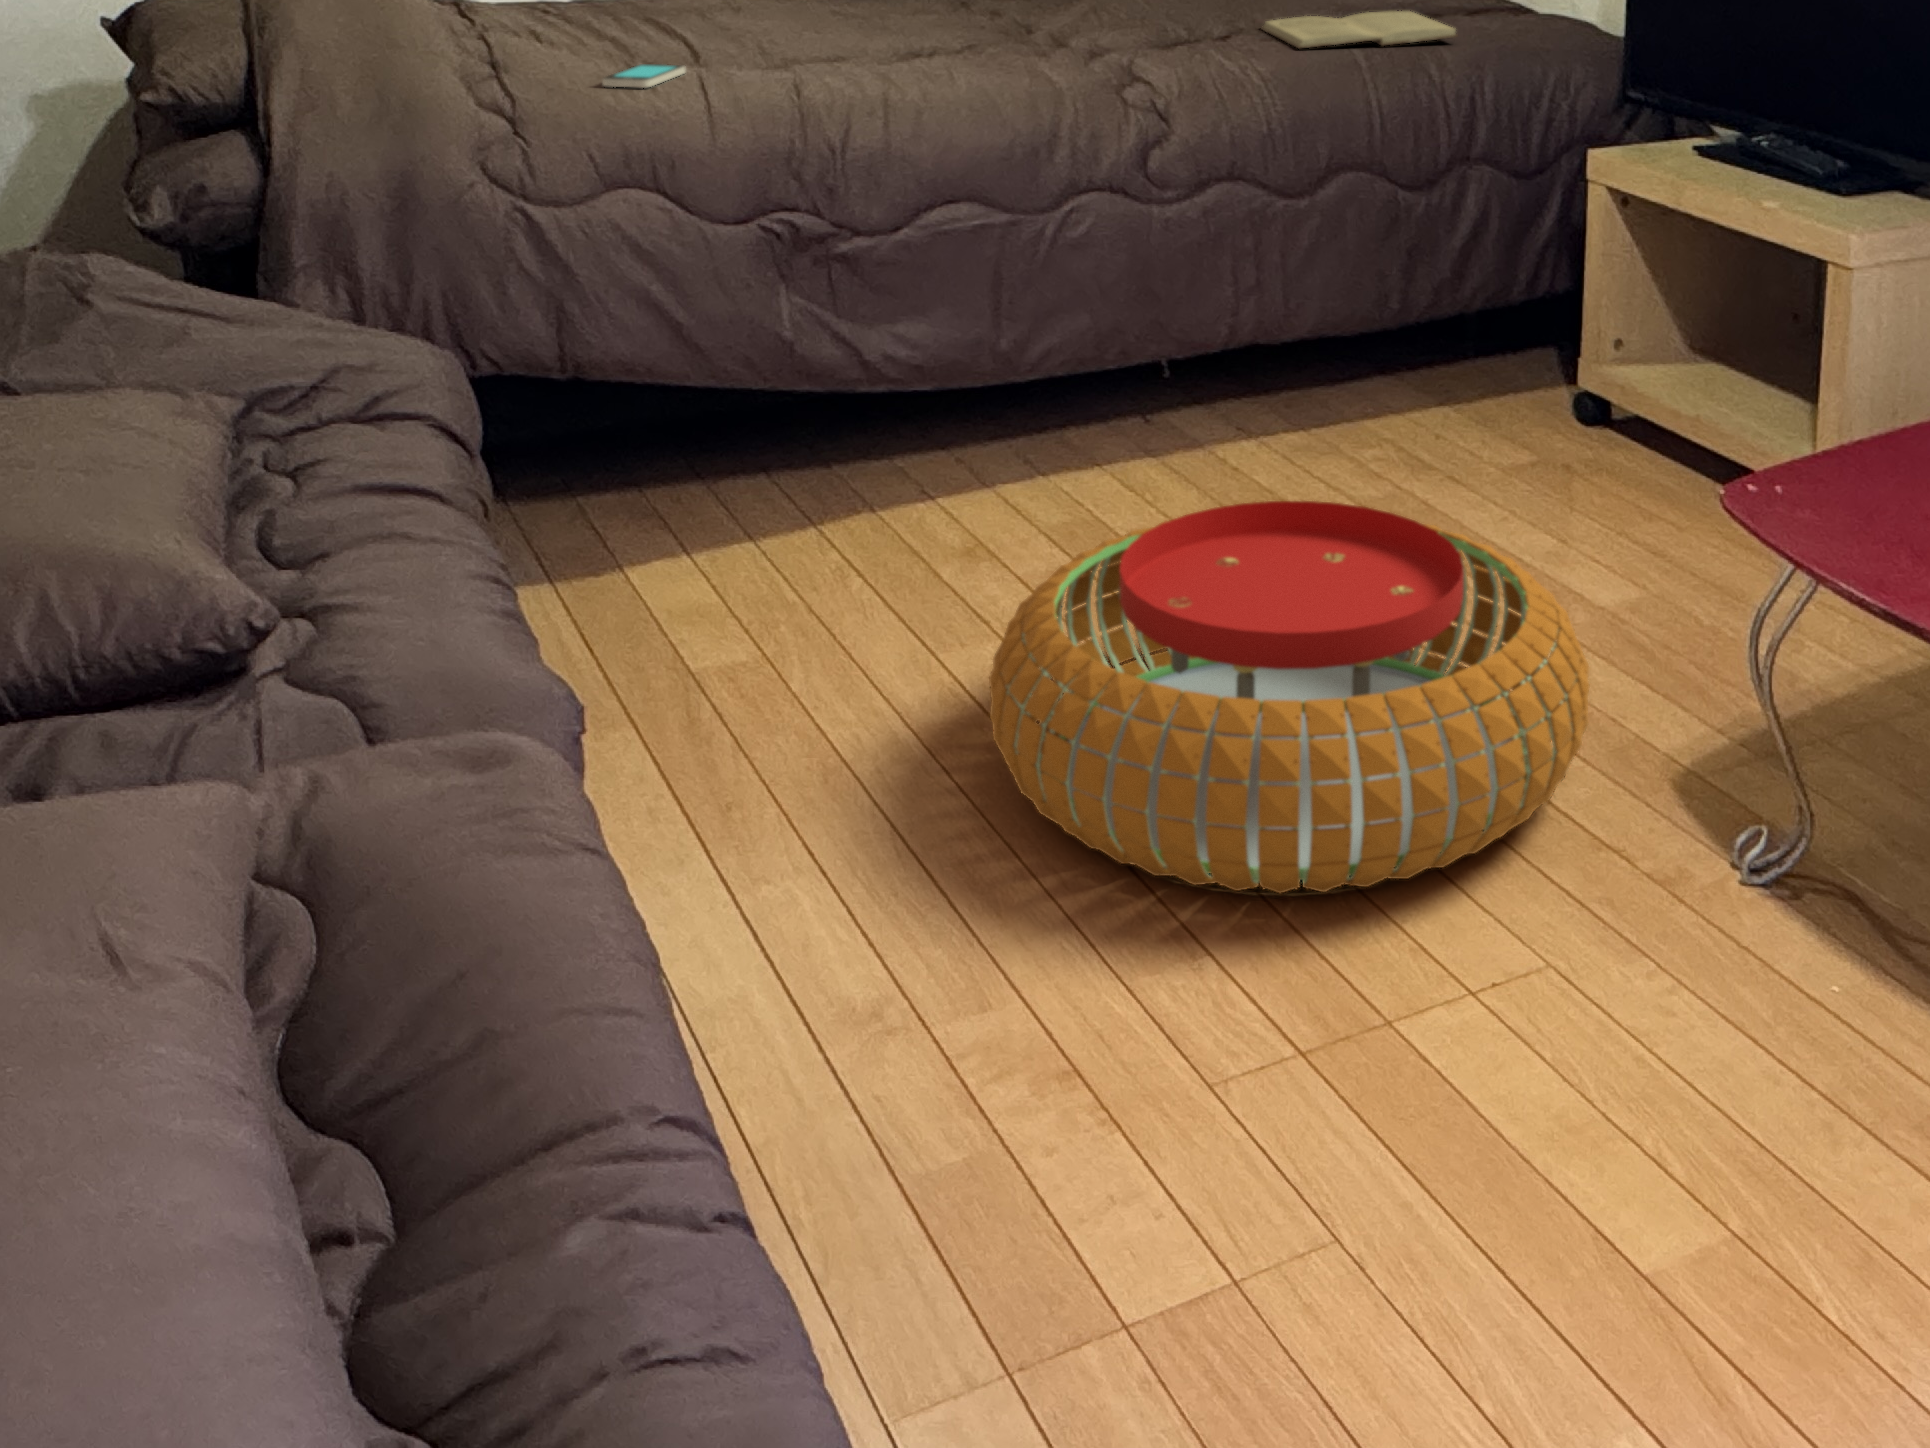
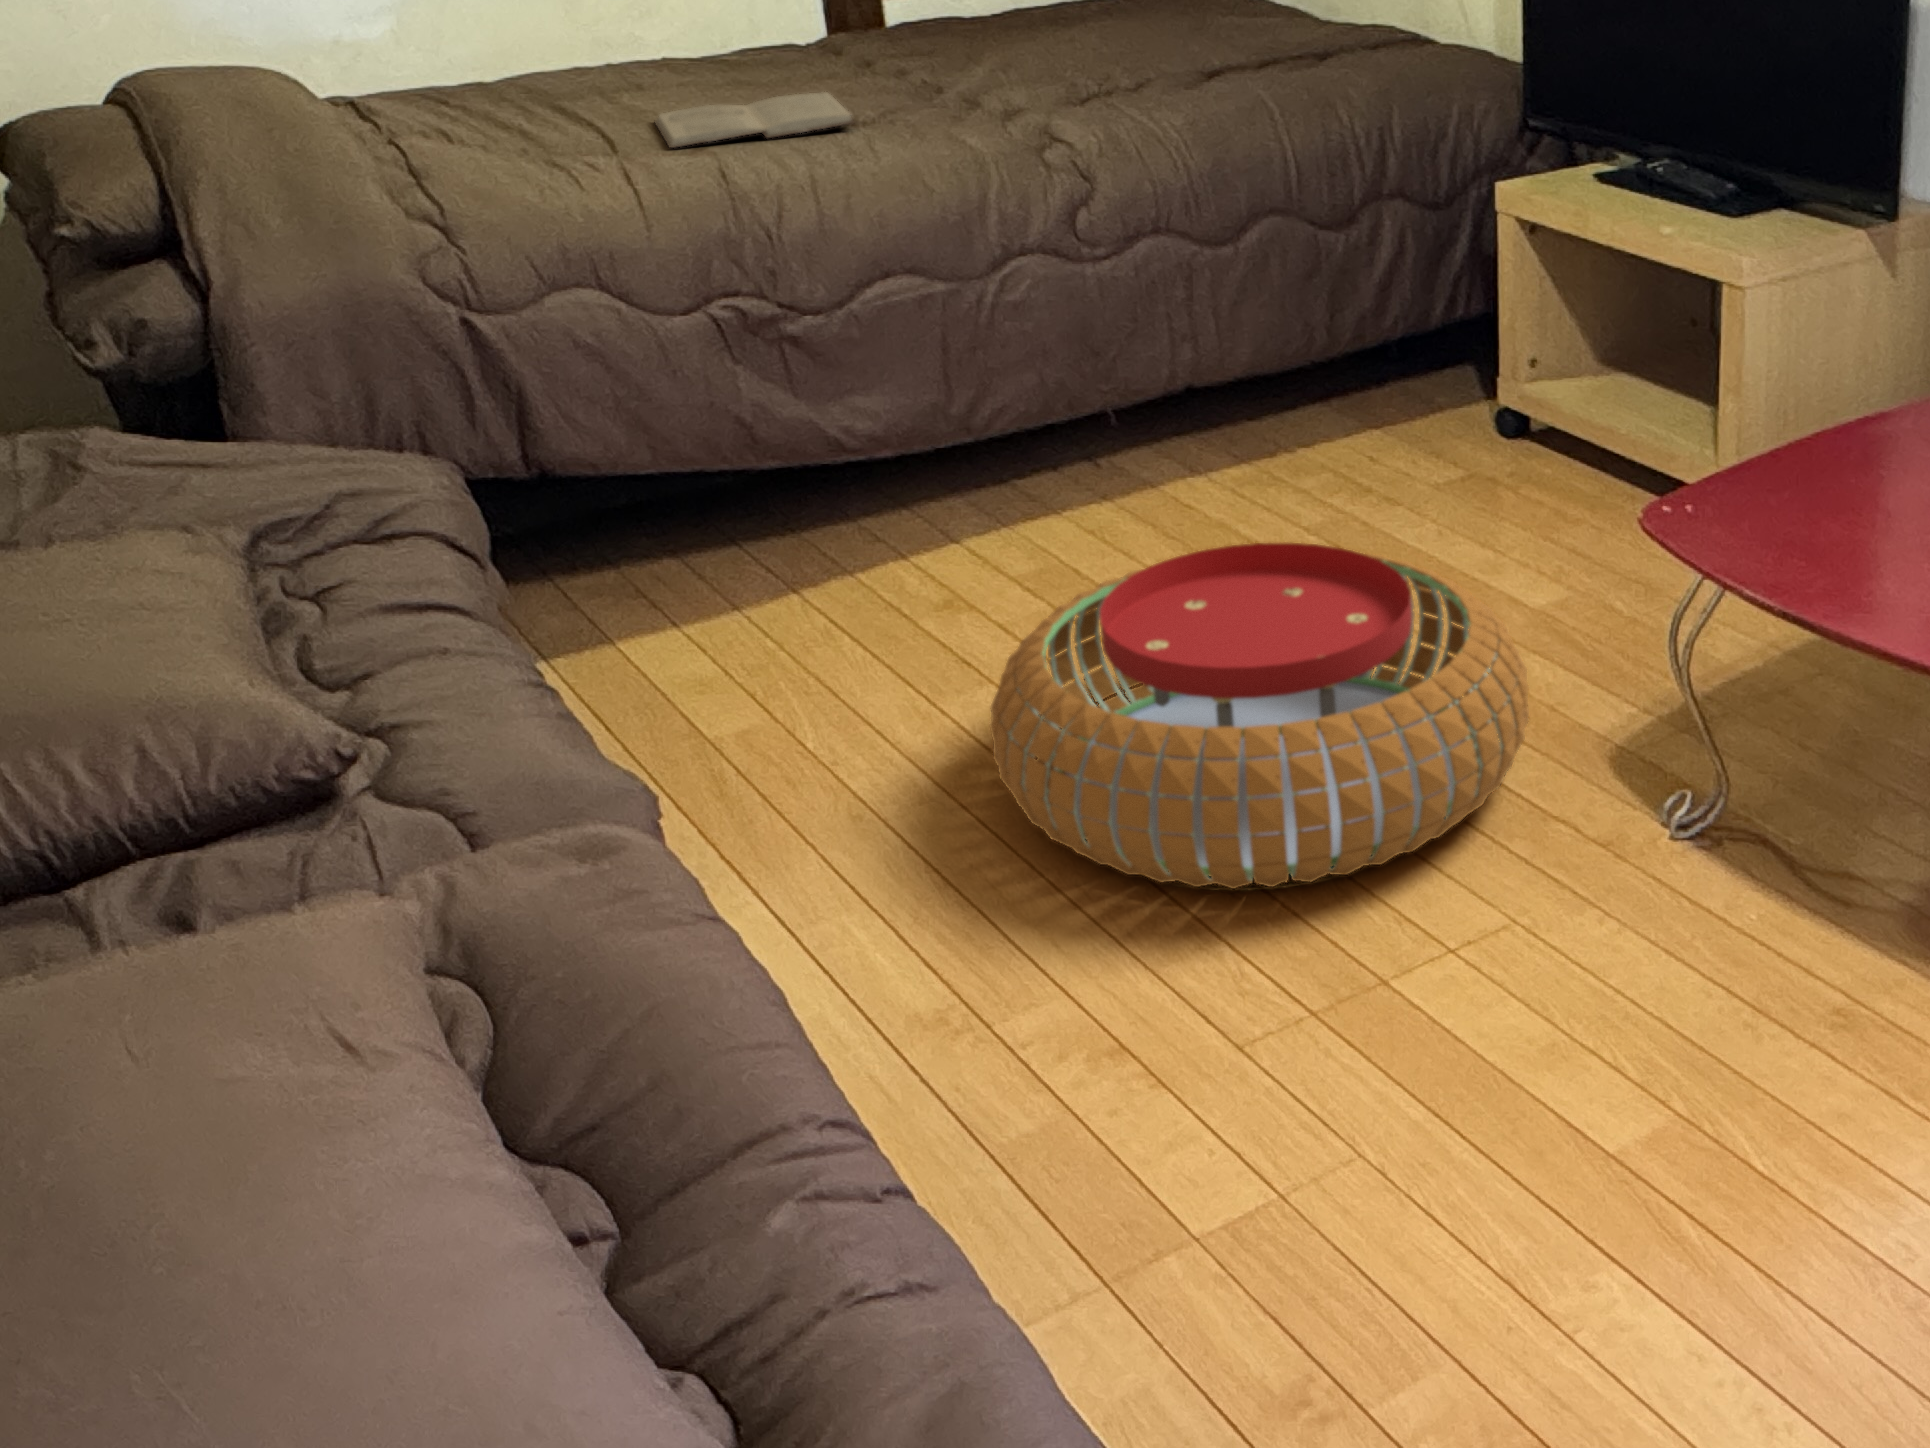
book: present [1261,11,1457,48] -> present [655,92,854,148]
smartphone: present [603,64,685,88] -> none [521,157,602,186]

